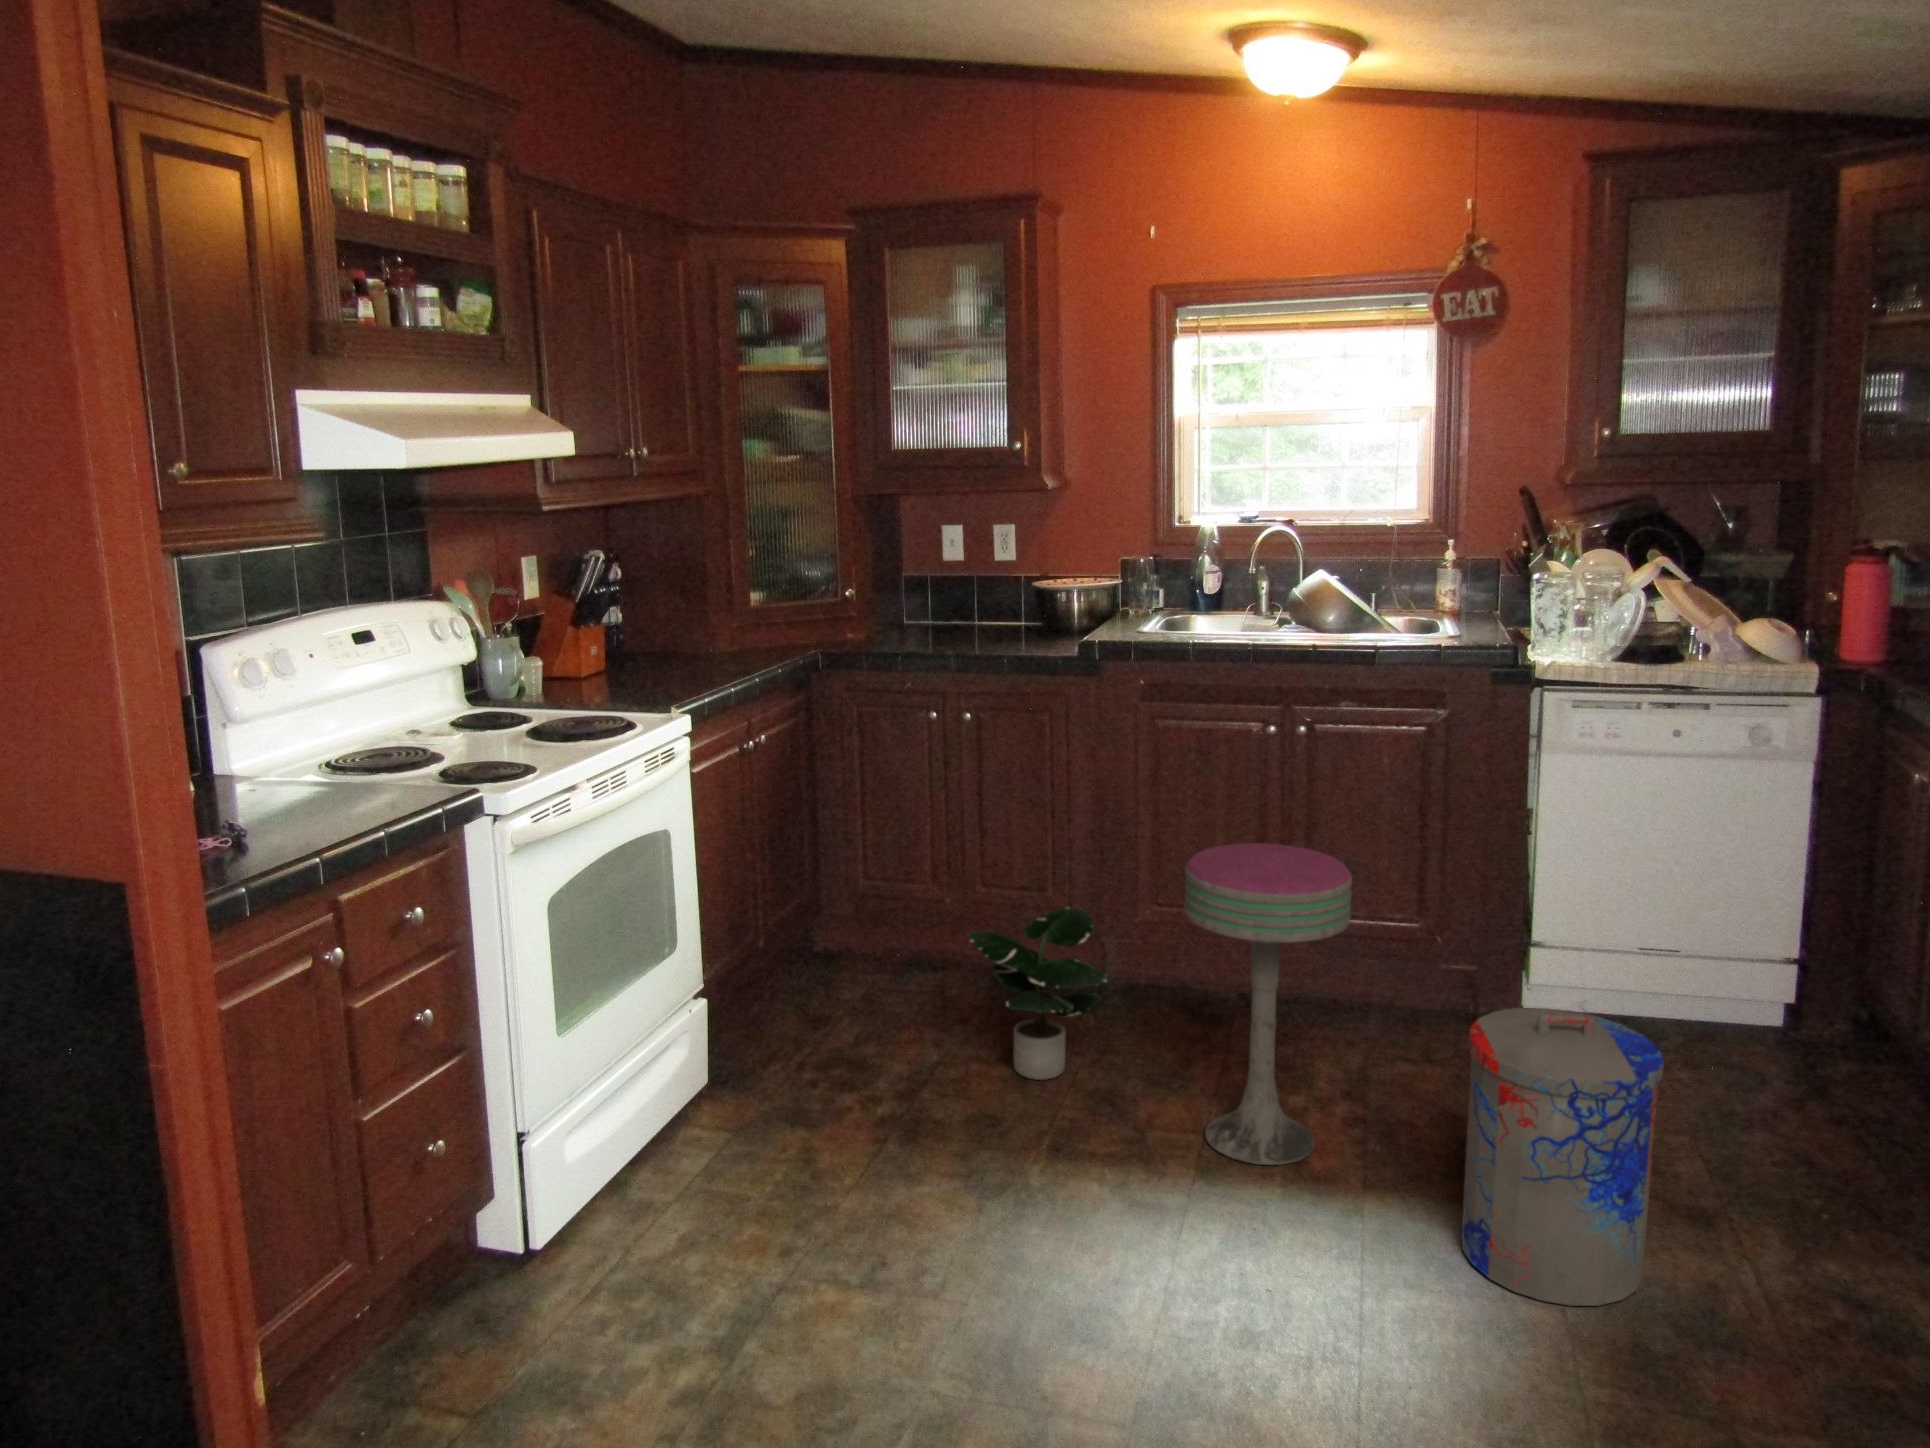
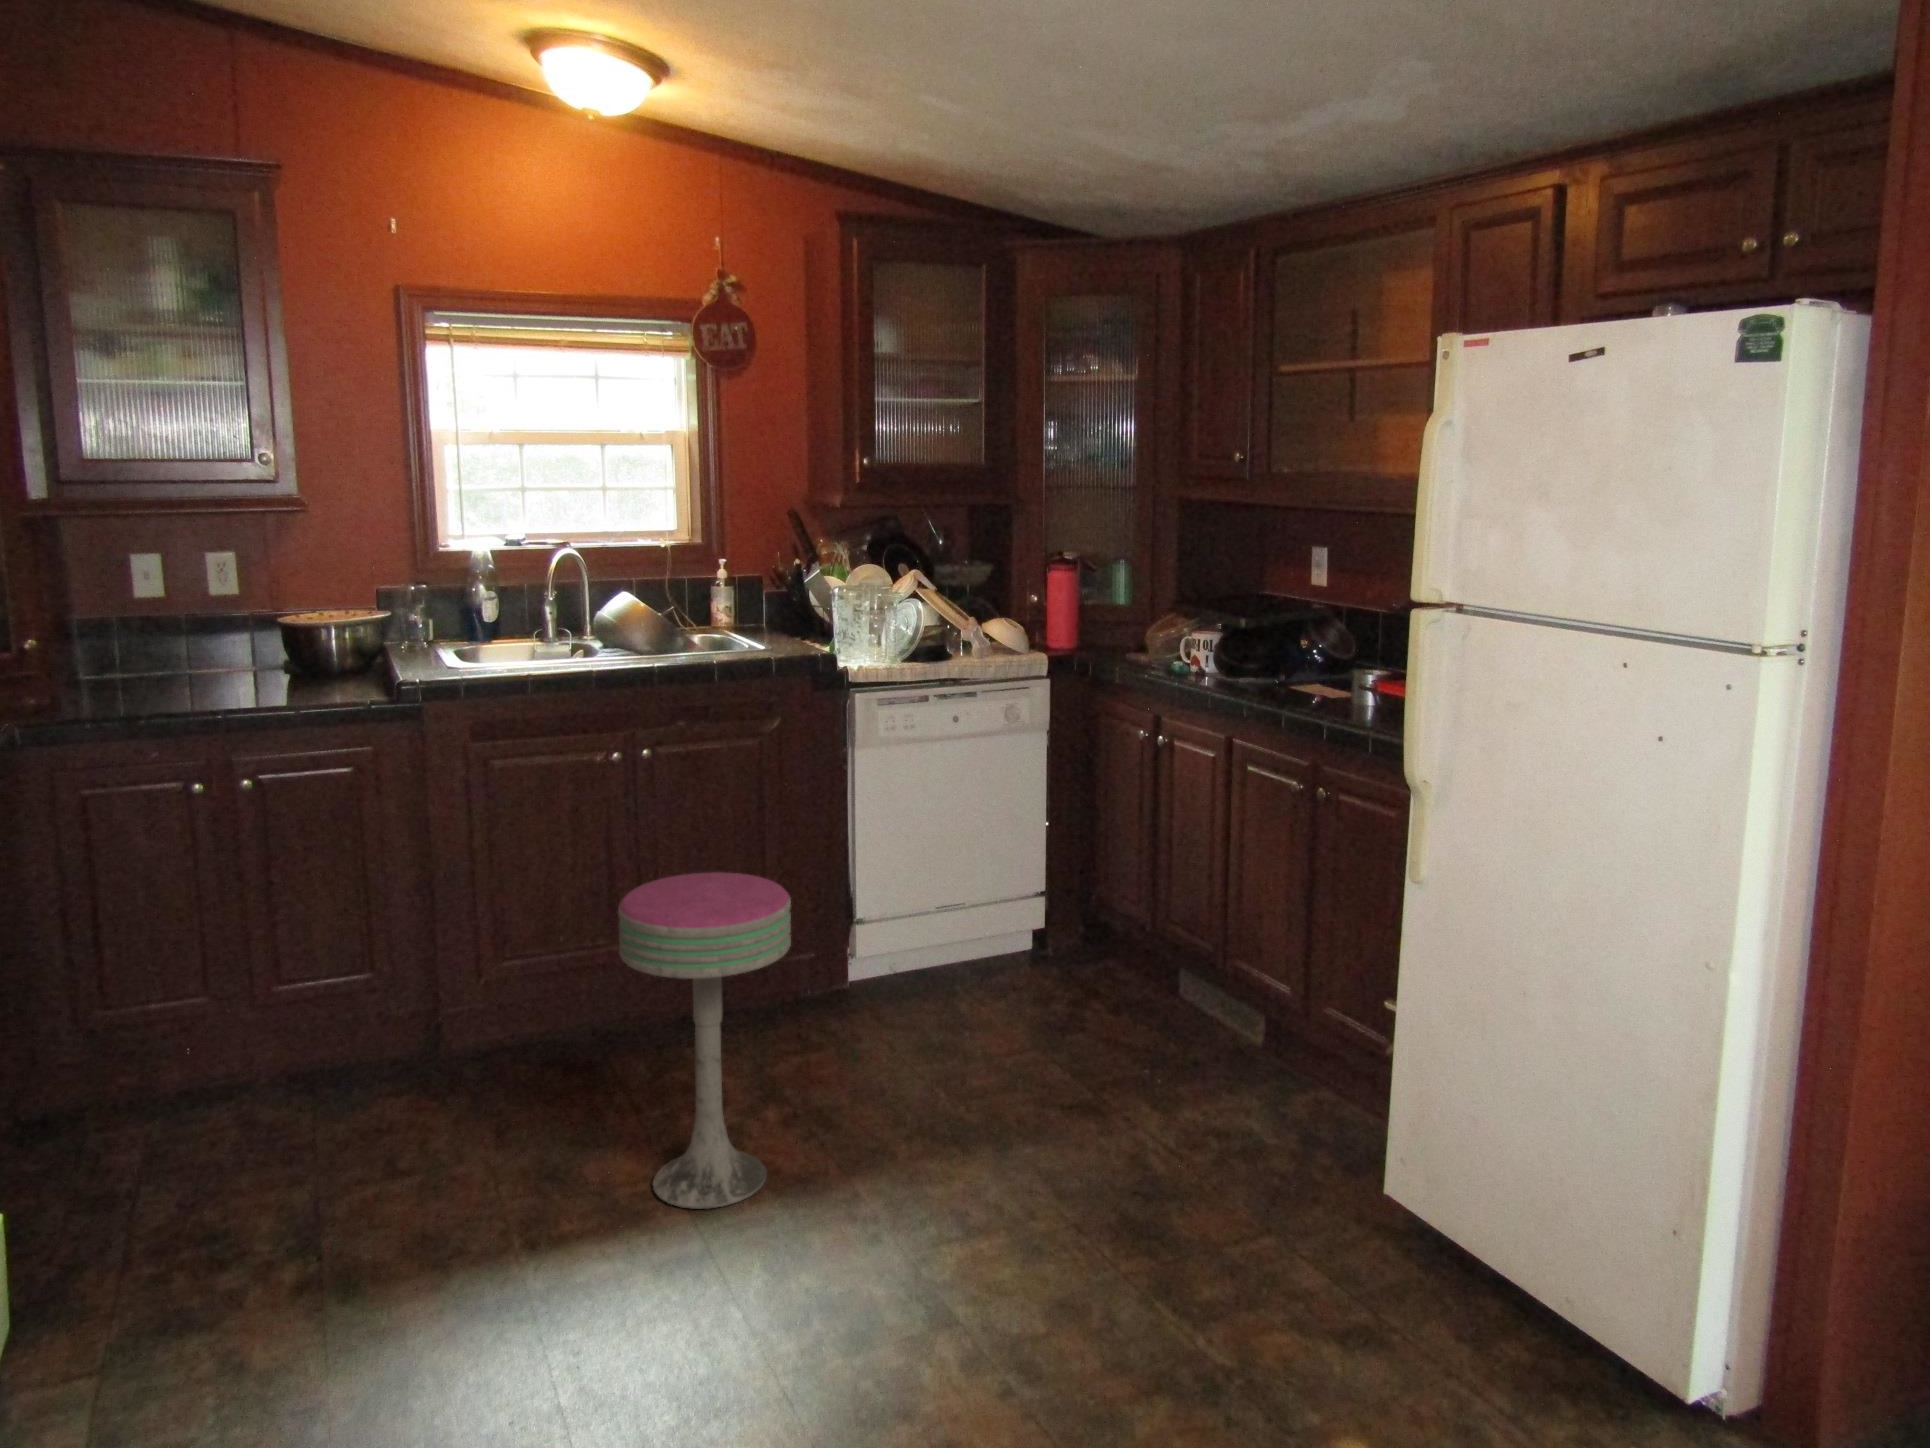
potted plant: present [968,907,1109,1080] -> none [326,988,518,1200]
trash can: present [1461,1008,1664,1306] -> none [939,973,1098,1238]

